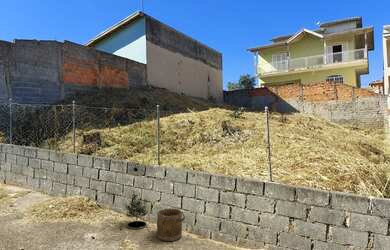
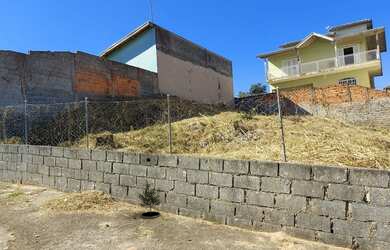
bucket: present [157,208,185,241] -> none [171,195,199,227]

